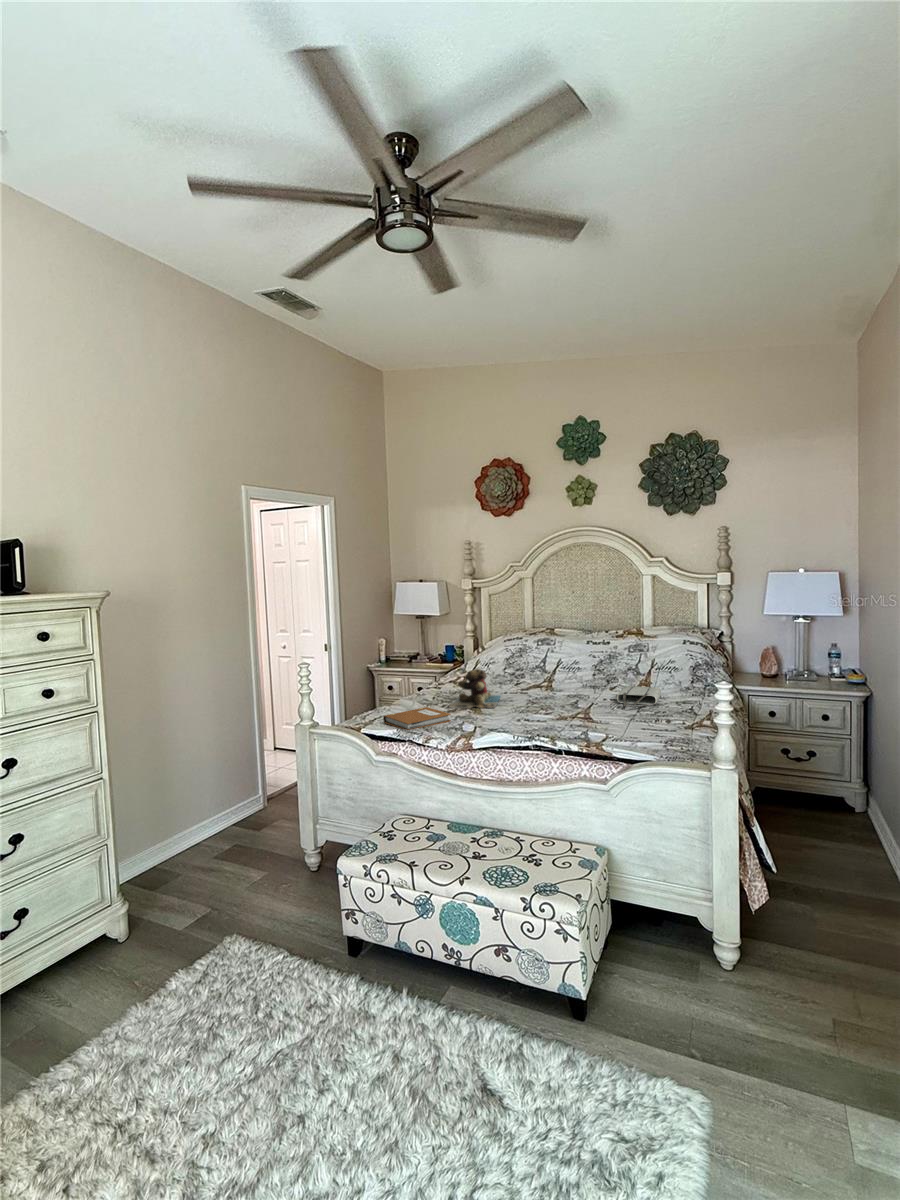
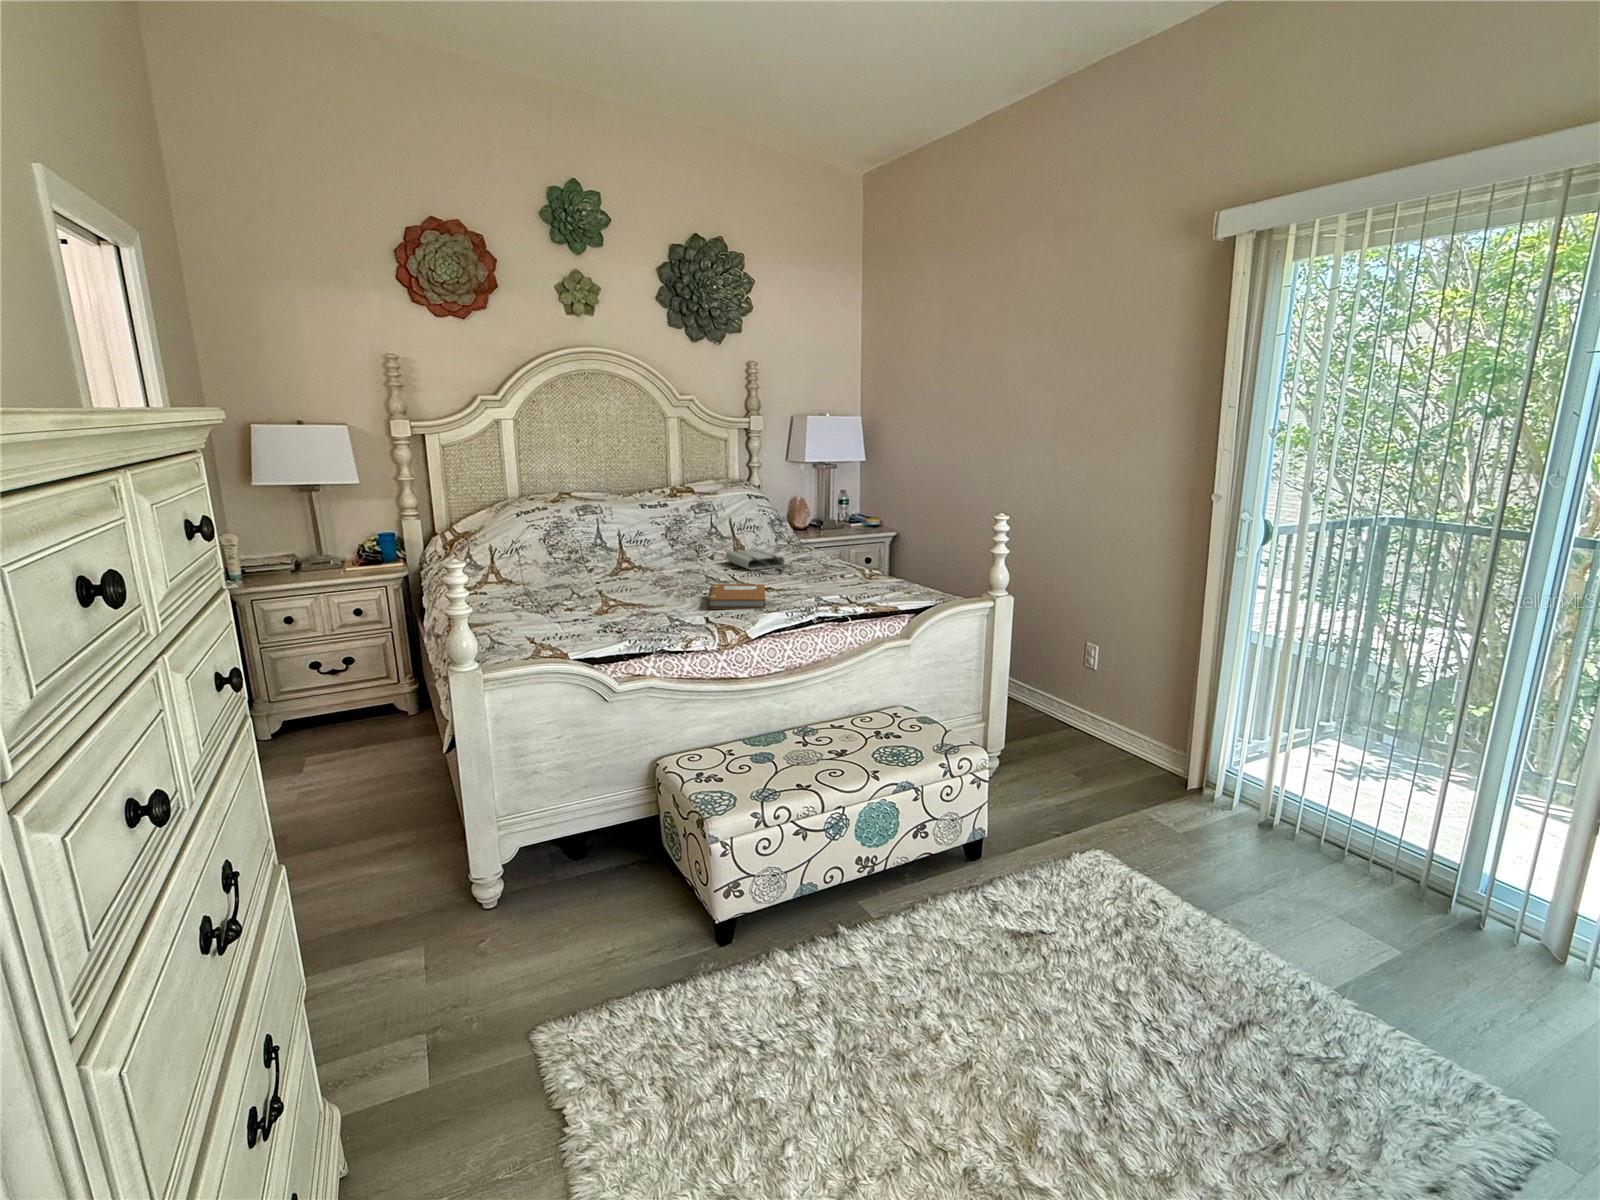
teddy bear: present [448,669,501,708] -> none [549,550,641,610]
notebook: present [383,707,451,730] -> present [707,584,765,609]

